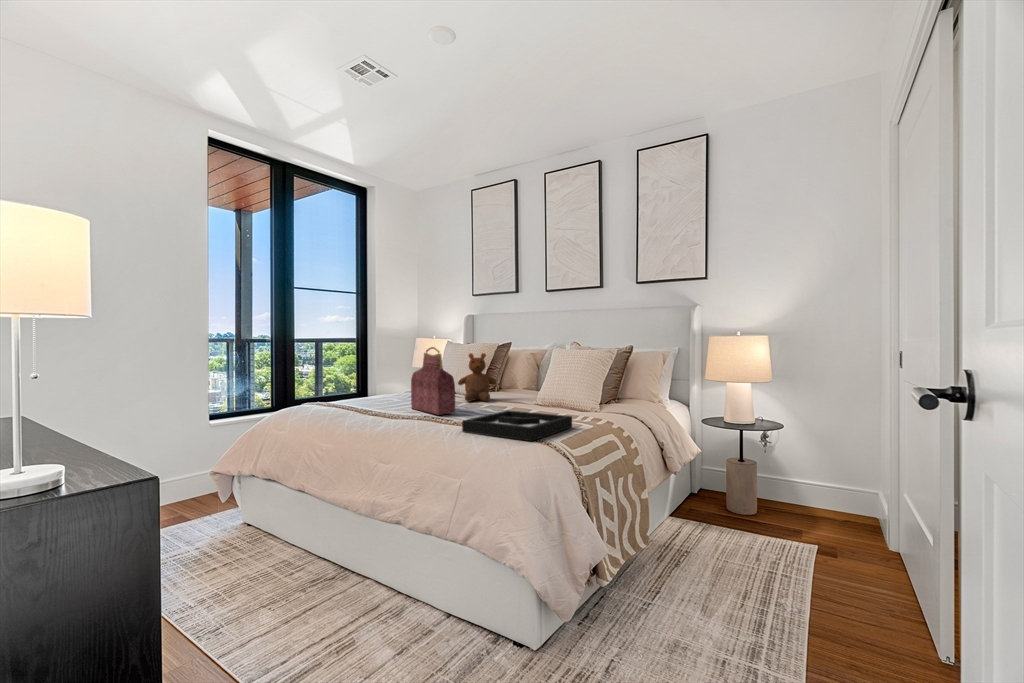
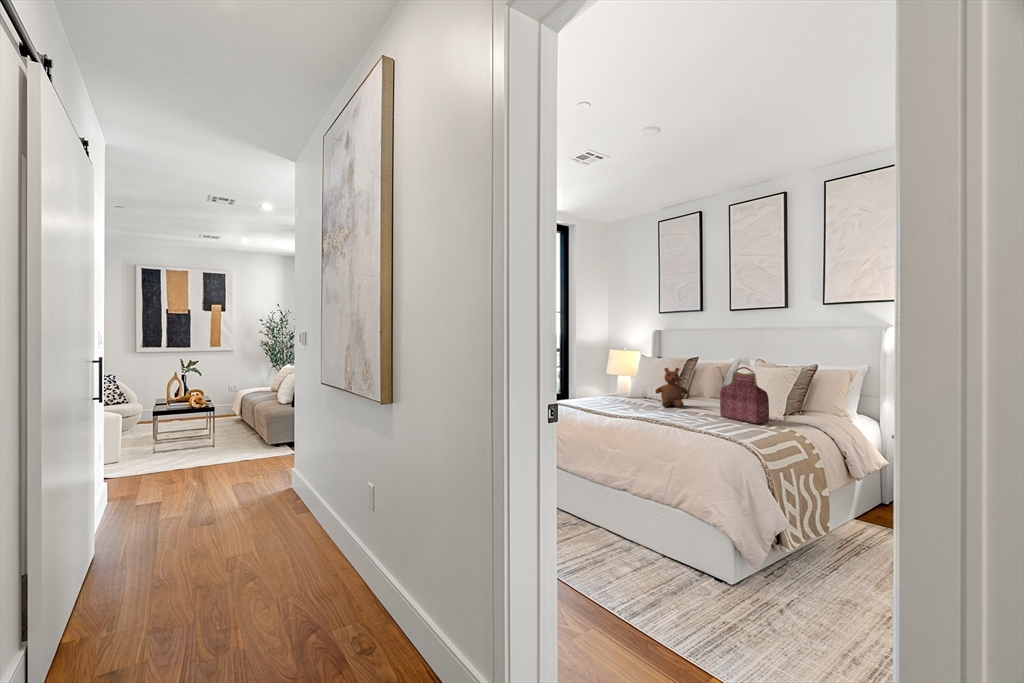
handbag: present [411,347,455,415] -> present [720,367,769,424]
decorative tray: present [462,410,572,441] -> none [671,416,760,440]

